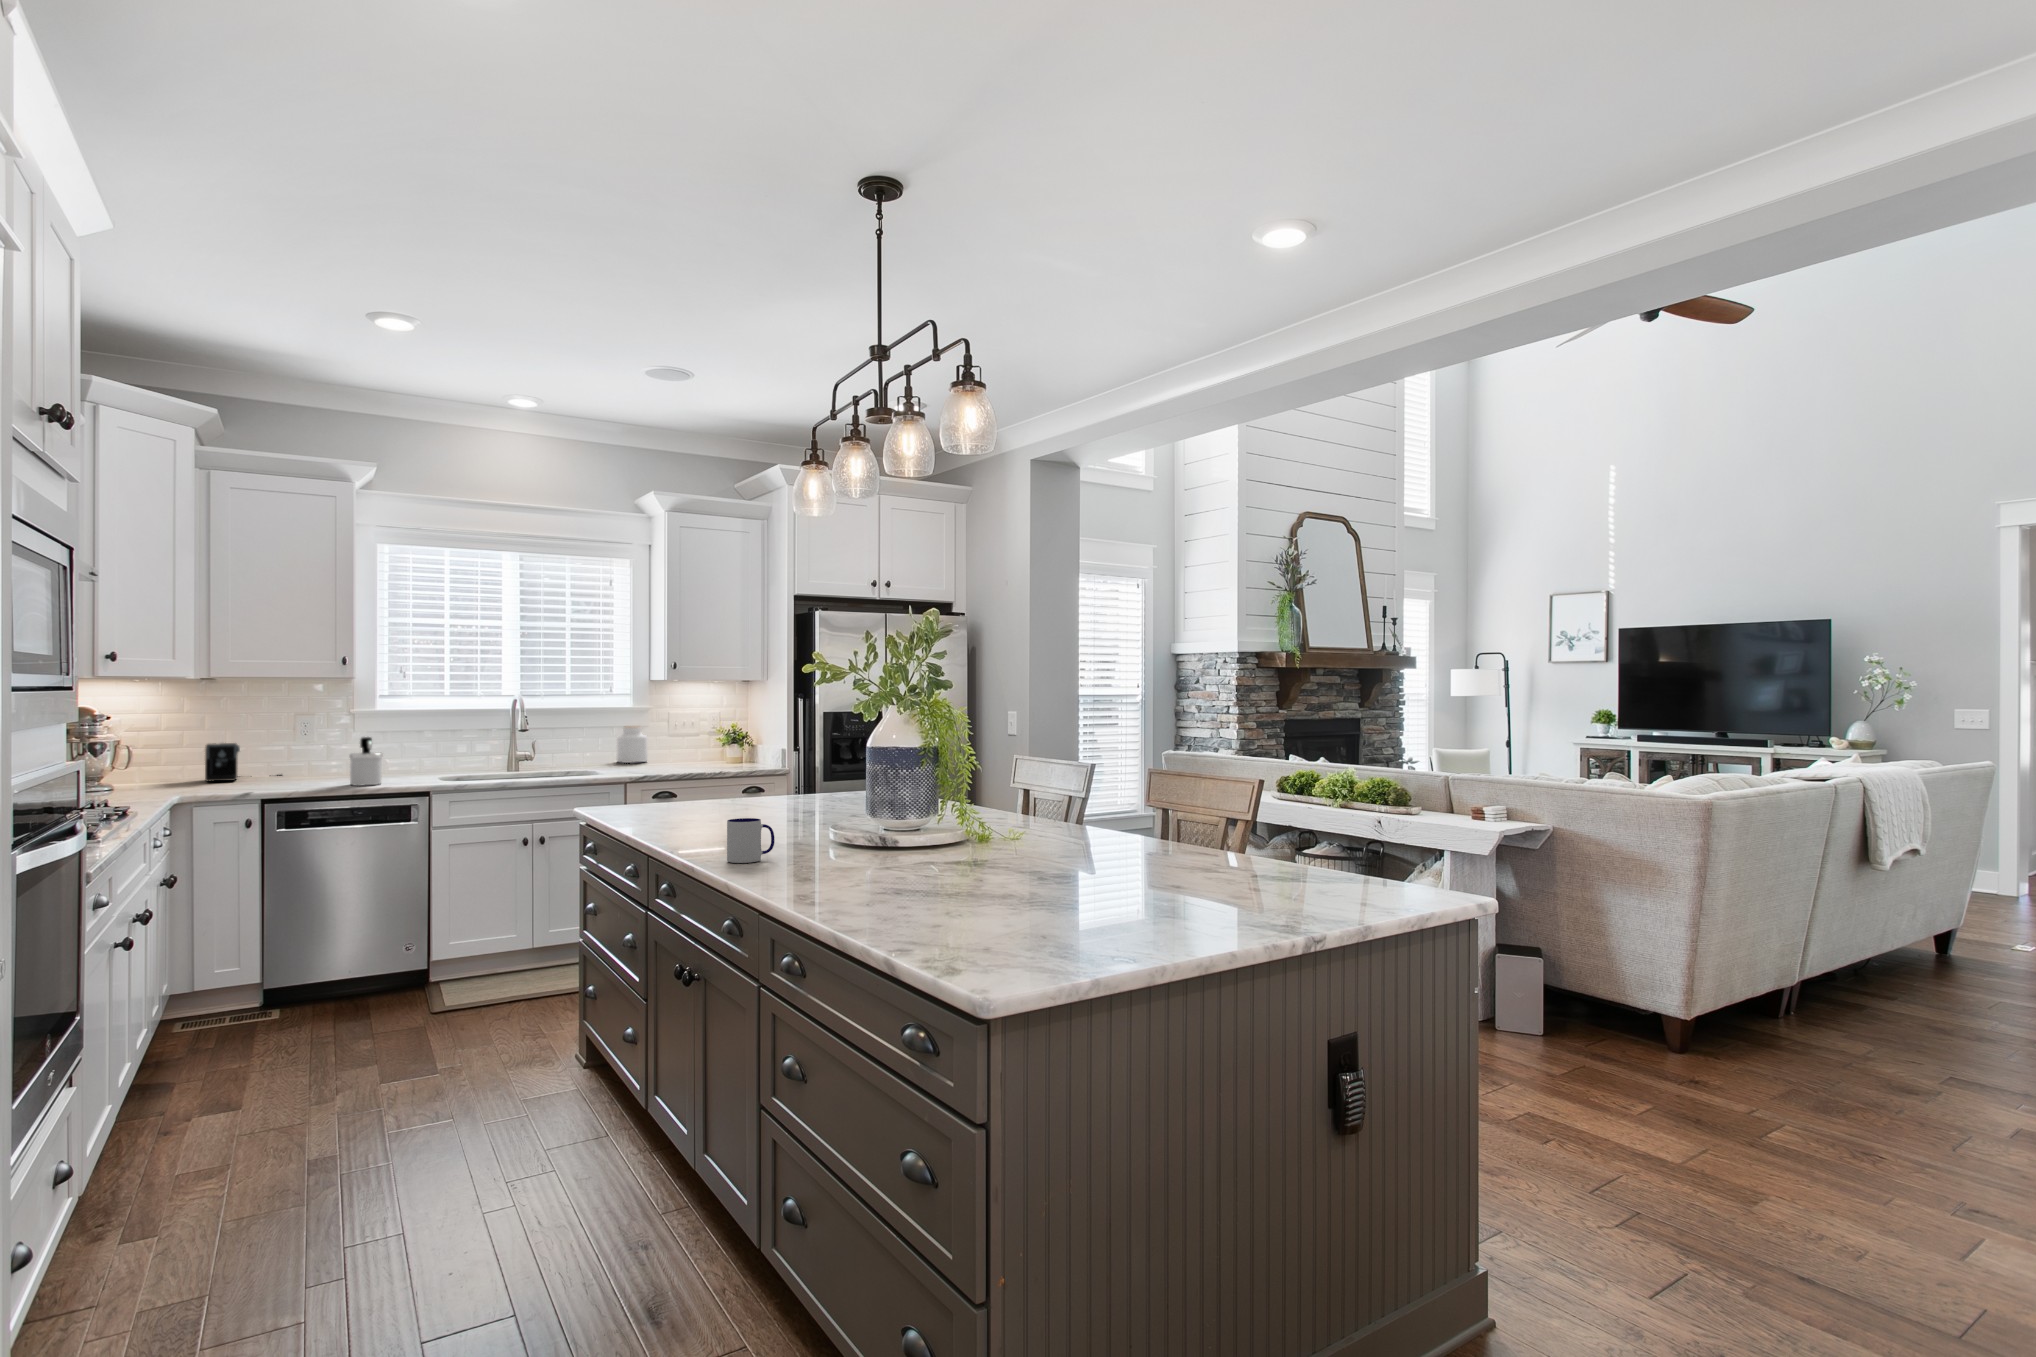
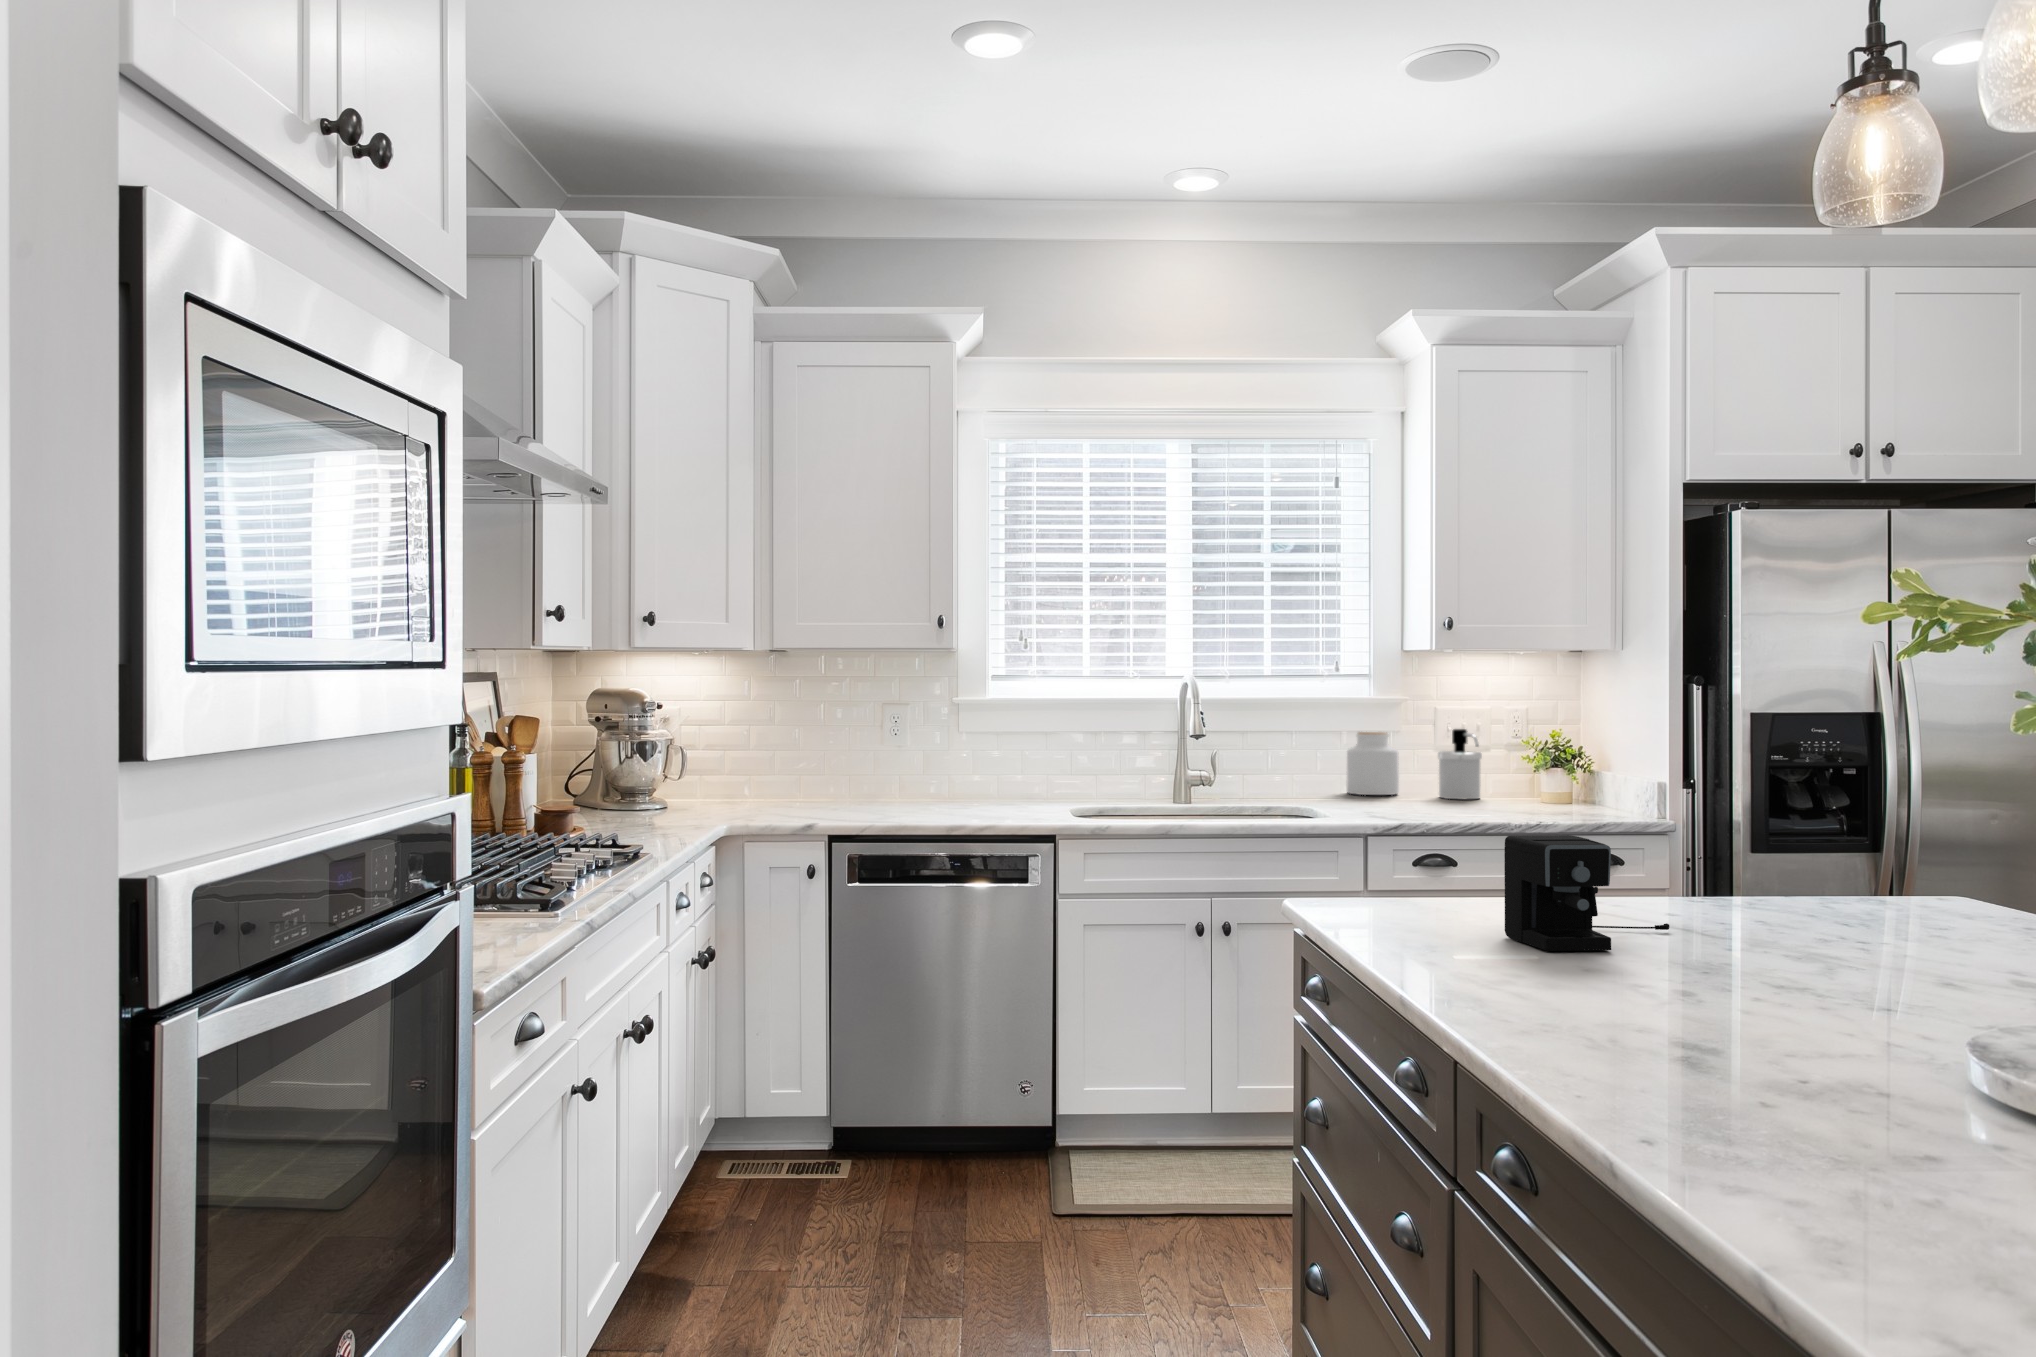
soap dispenser: present [349,737,383,786] -> present [1438,729,1482,799]
coffee maker: present [205,743,240,782] -> present [1504,835,1670,951]
mug: present [727,818,775,863] -> none [1709,1015,1859,1159]

